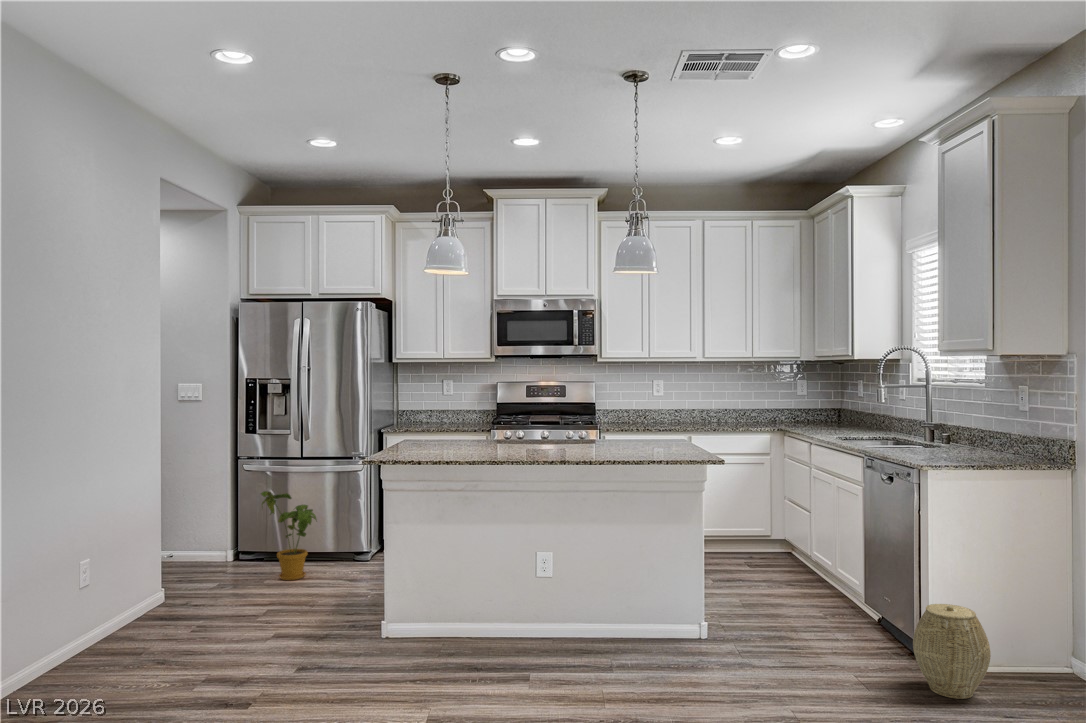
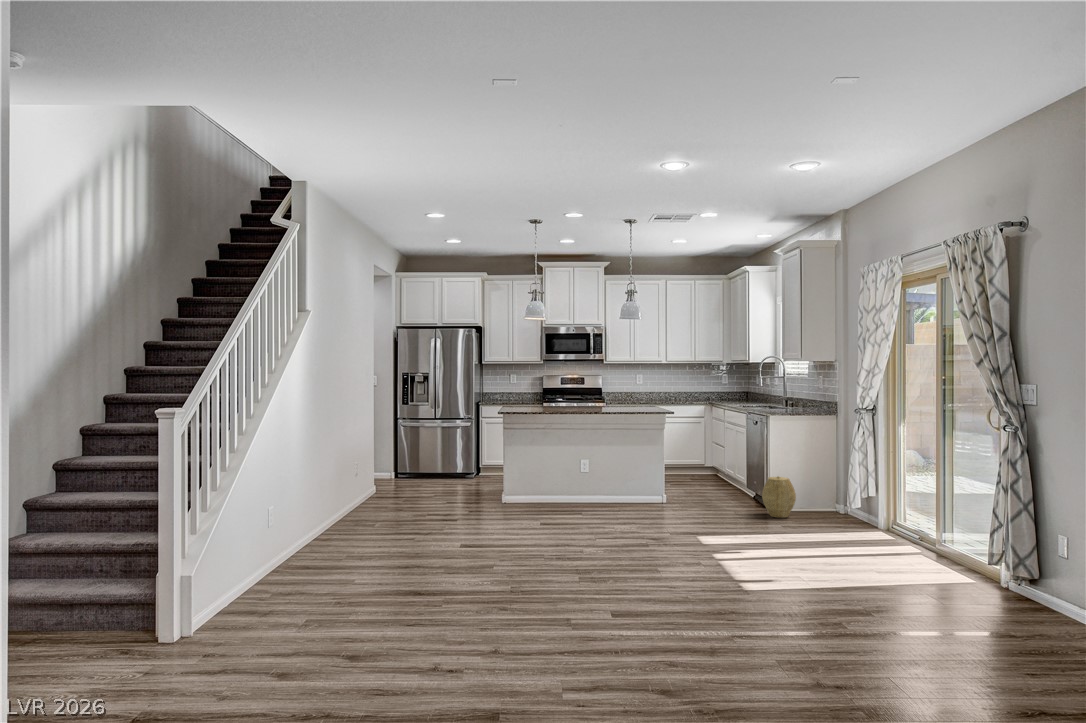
house plant: present [261,491,316,580] -> none [420,435,450,485]

